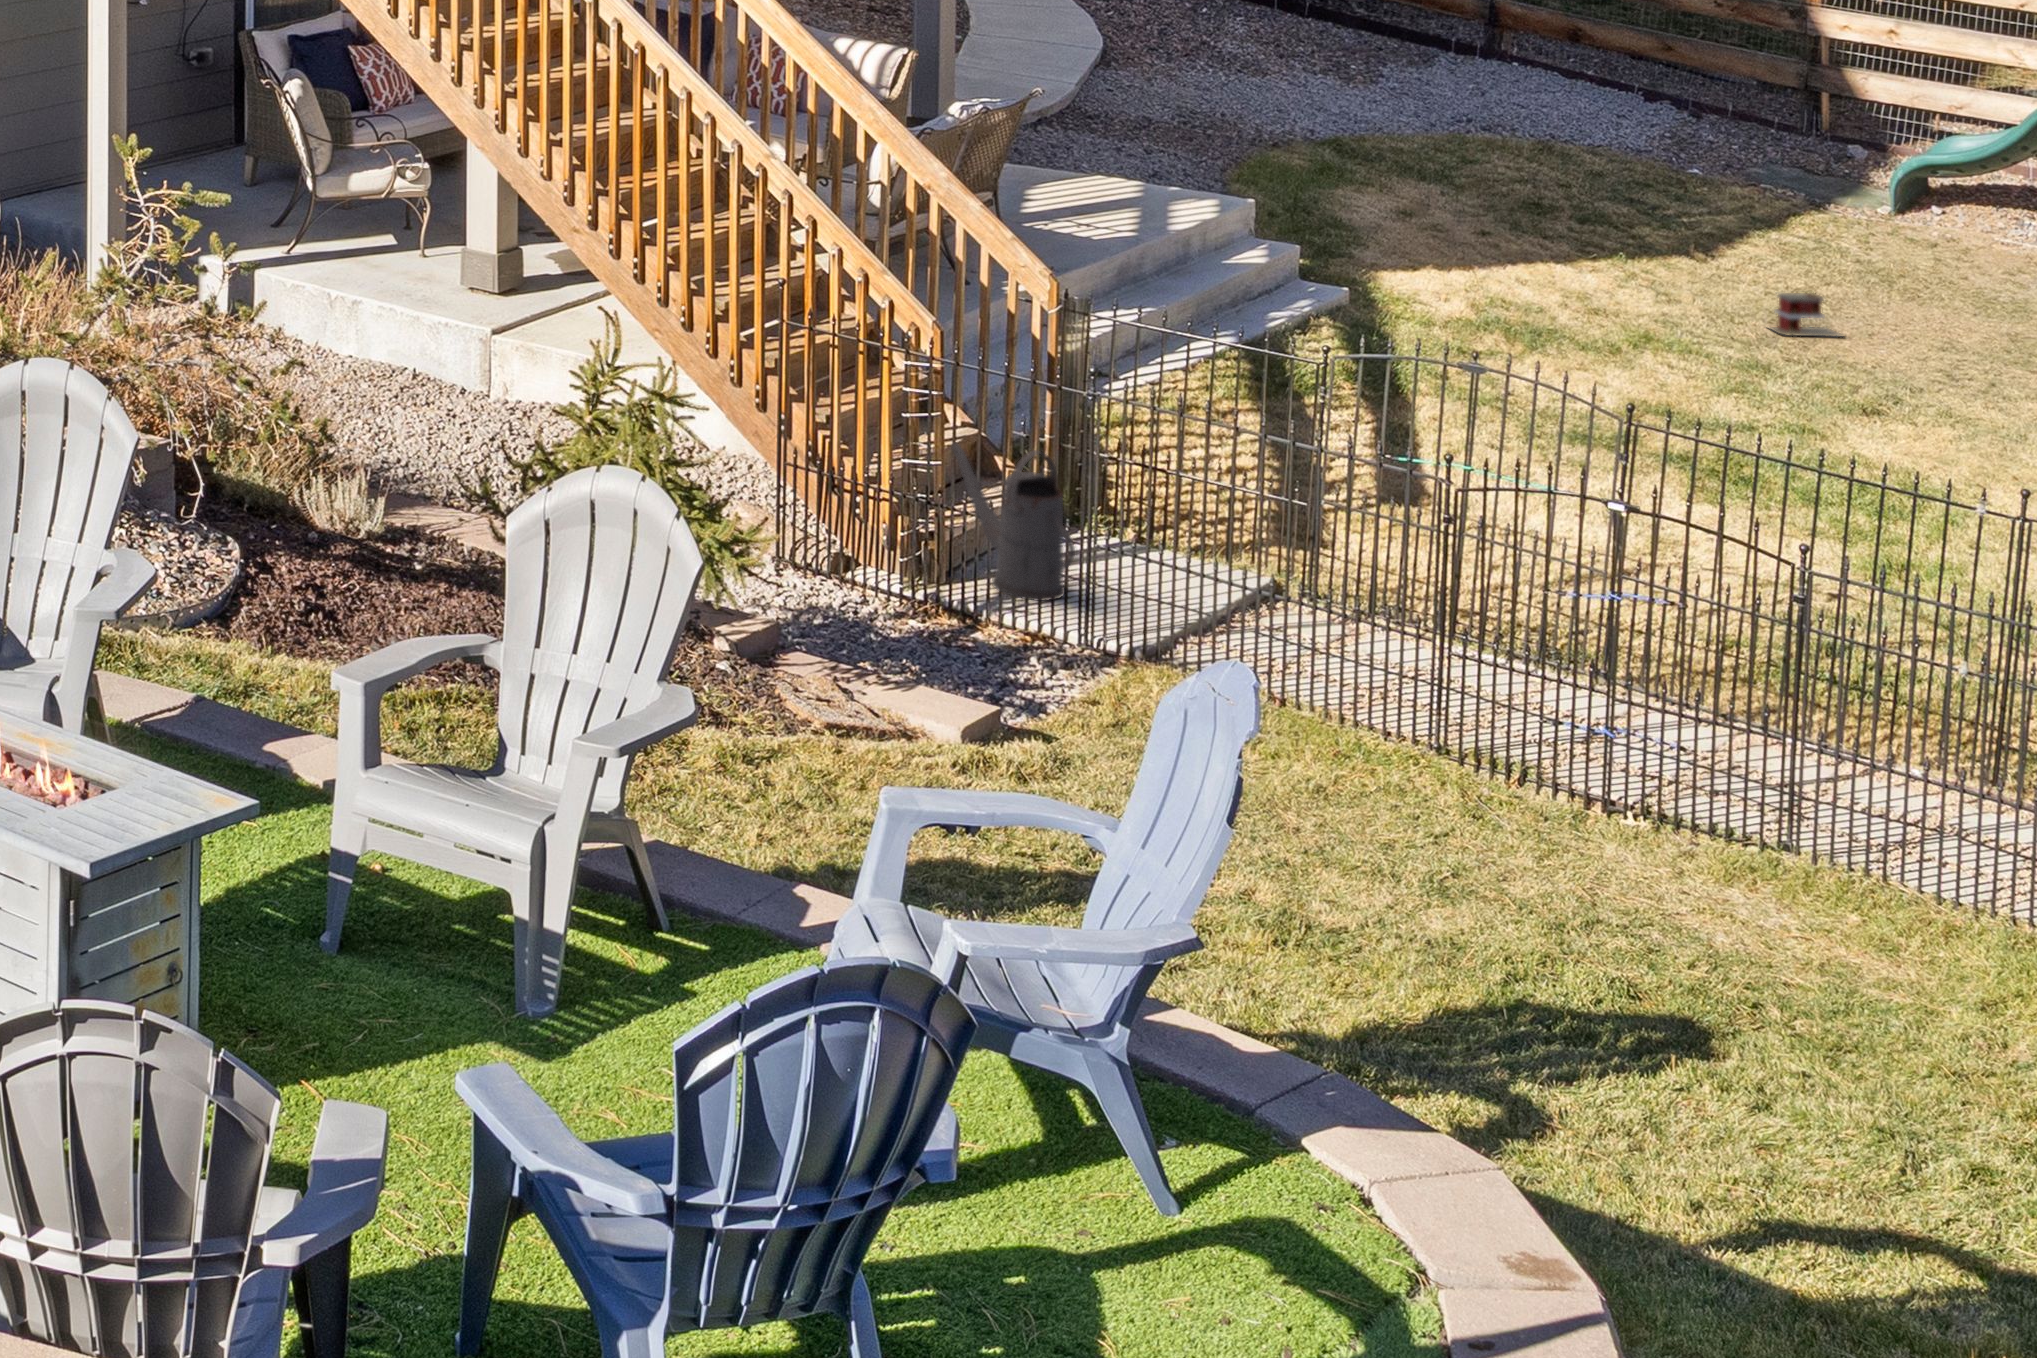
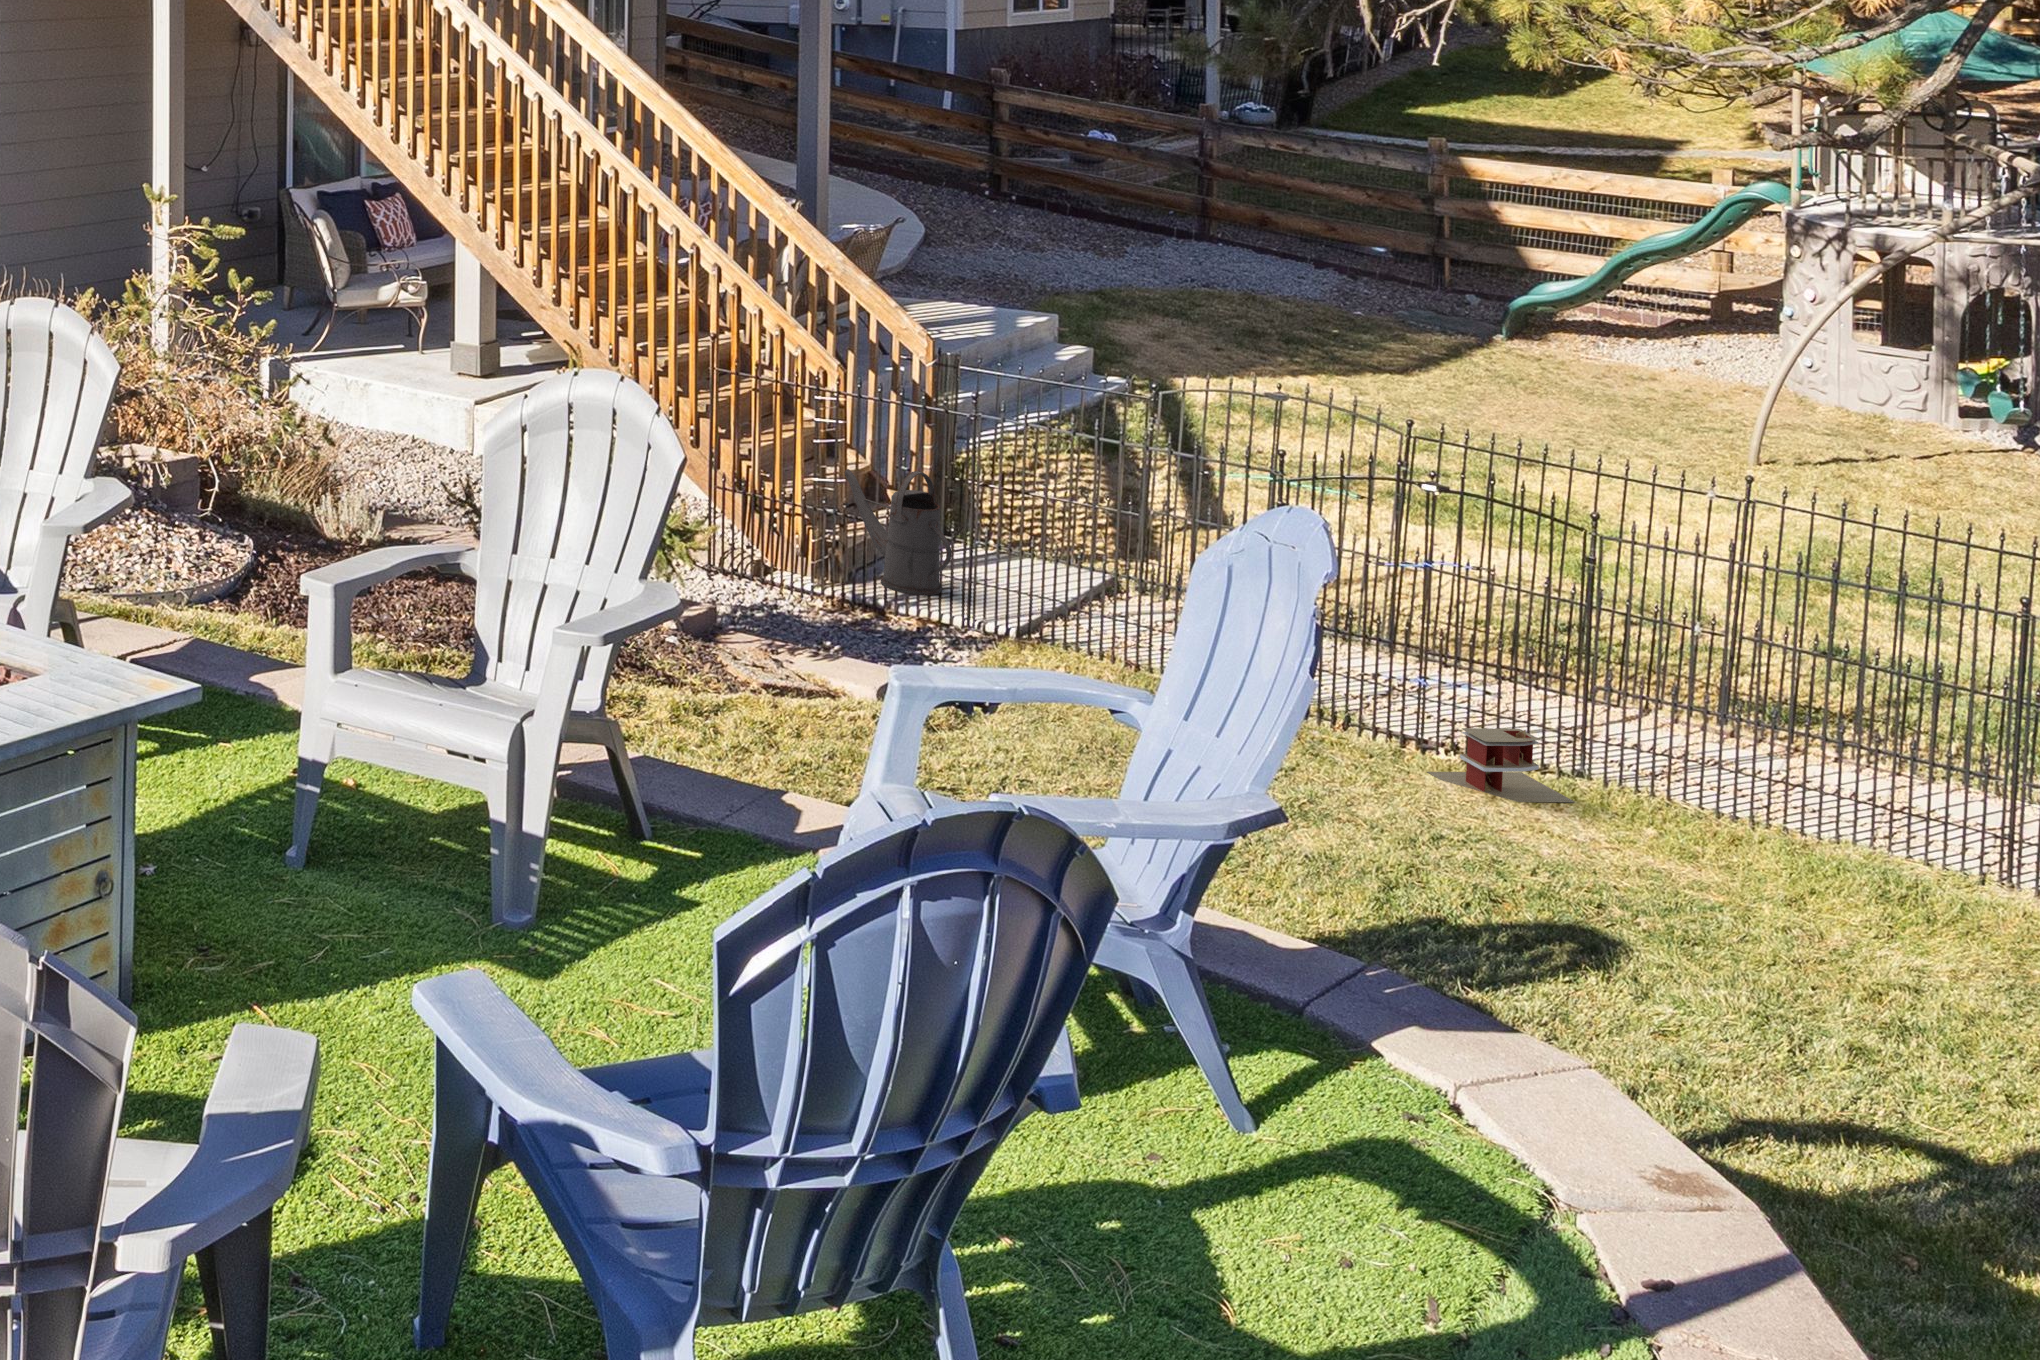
toy house: present [1770,293,1841,337] -> present [1428,728,1575,802]

